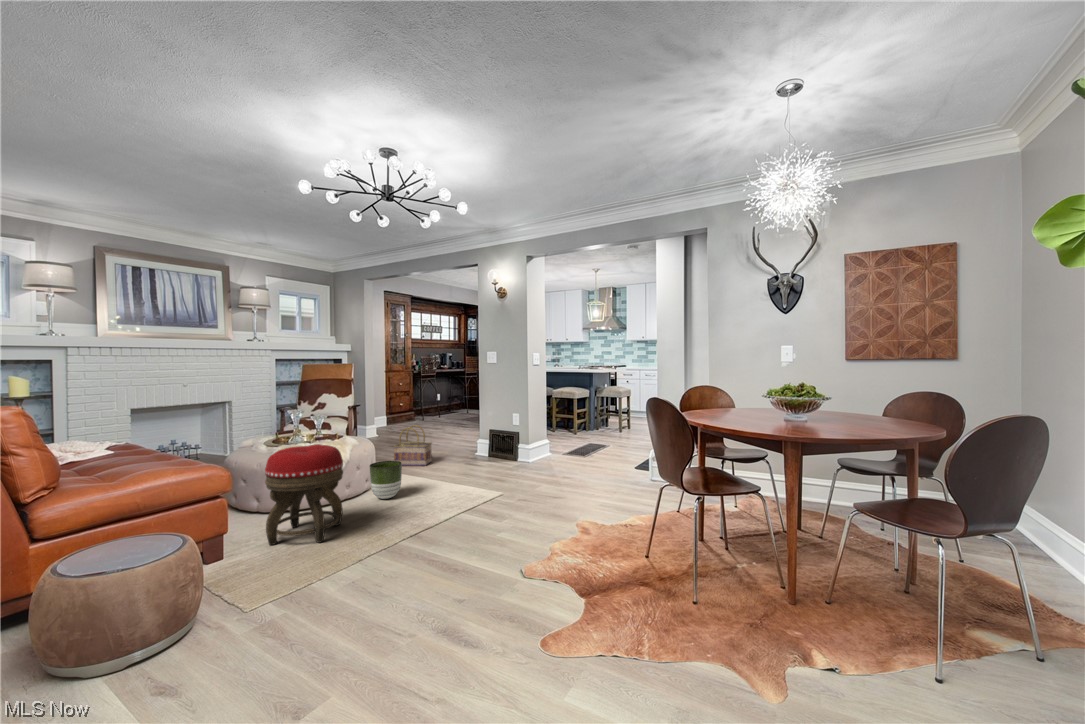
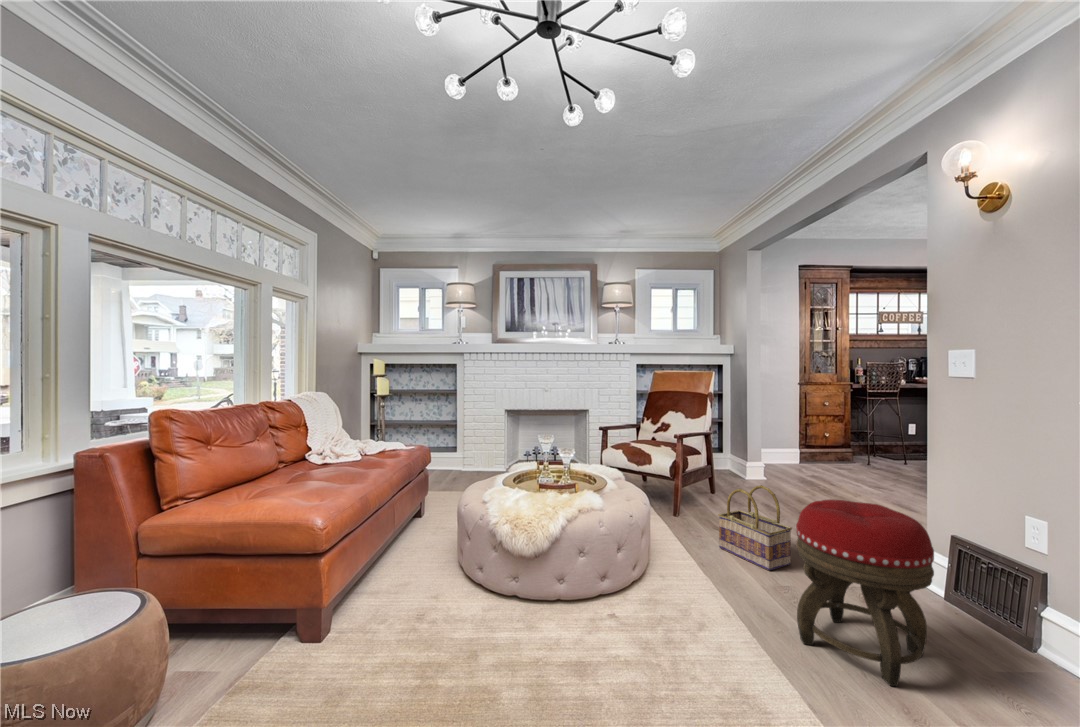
footstool: present [265,444,343,545] -> present [796,500,934,686]
planter: present [369,461,402,499] -> none [588,550,646,630]

